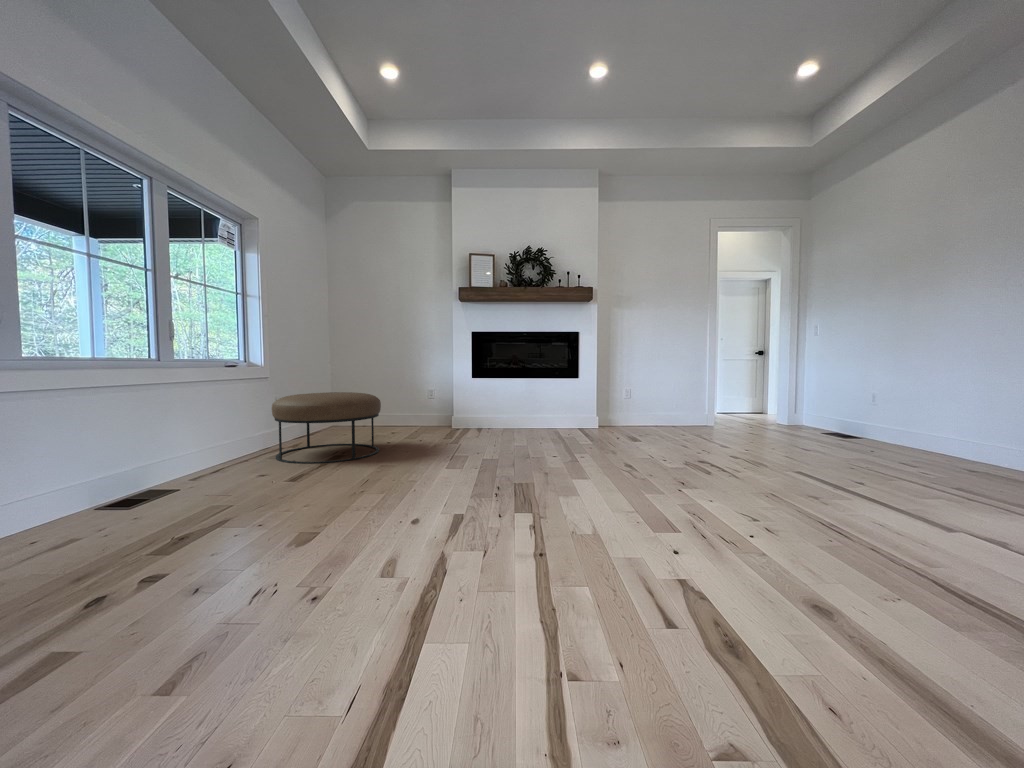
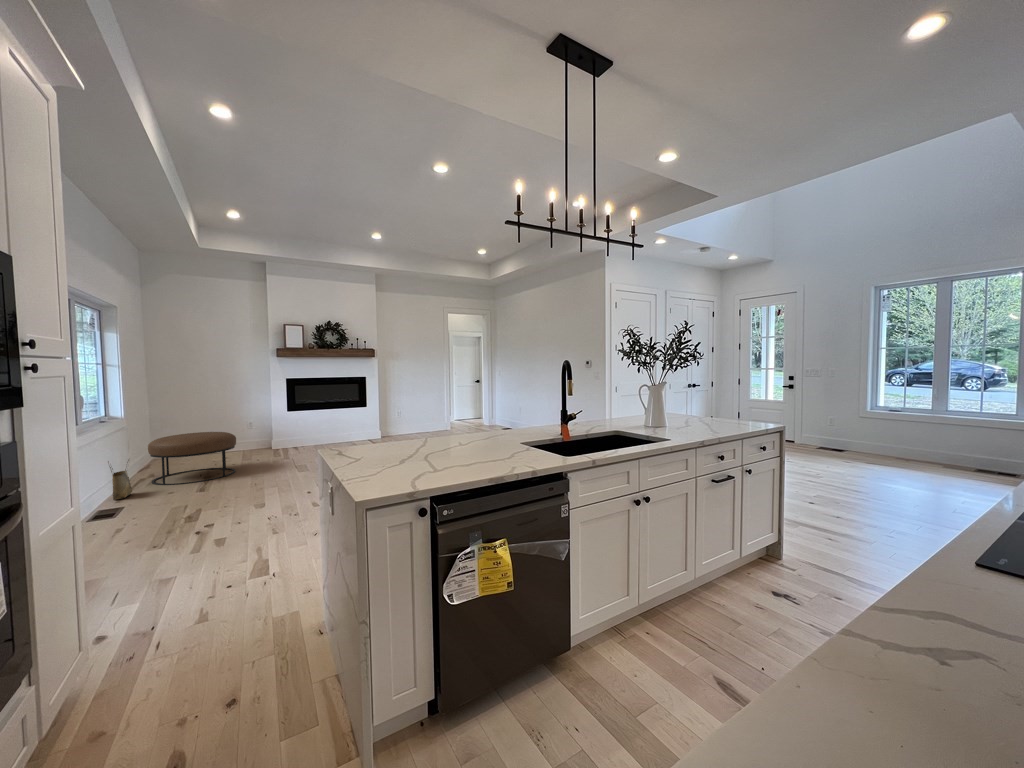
woven basket: none [194,417,231,476] -> present [110,460,132,500]

